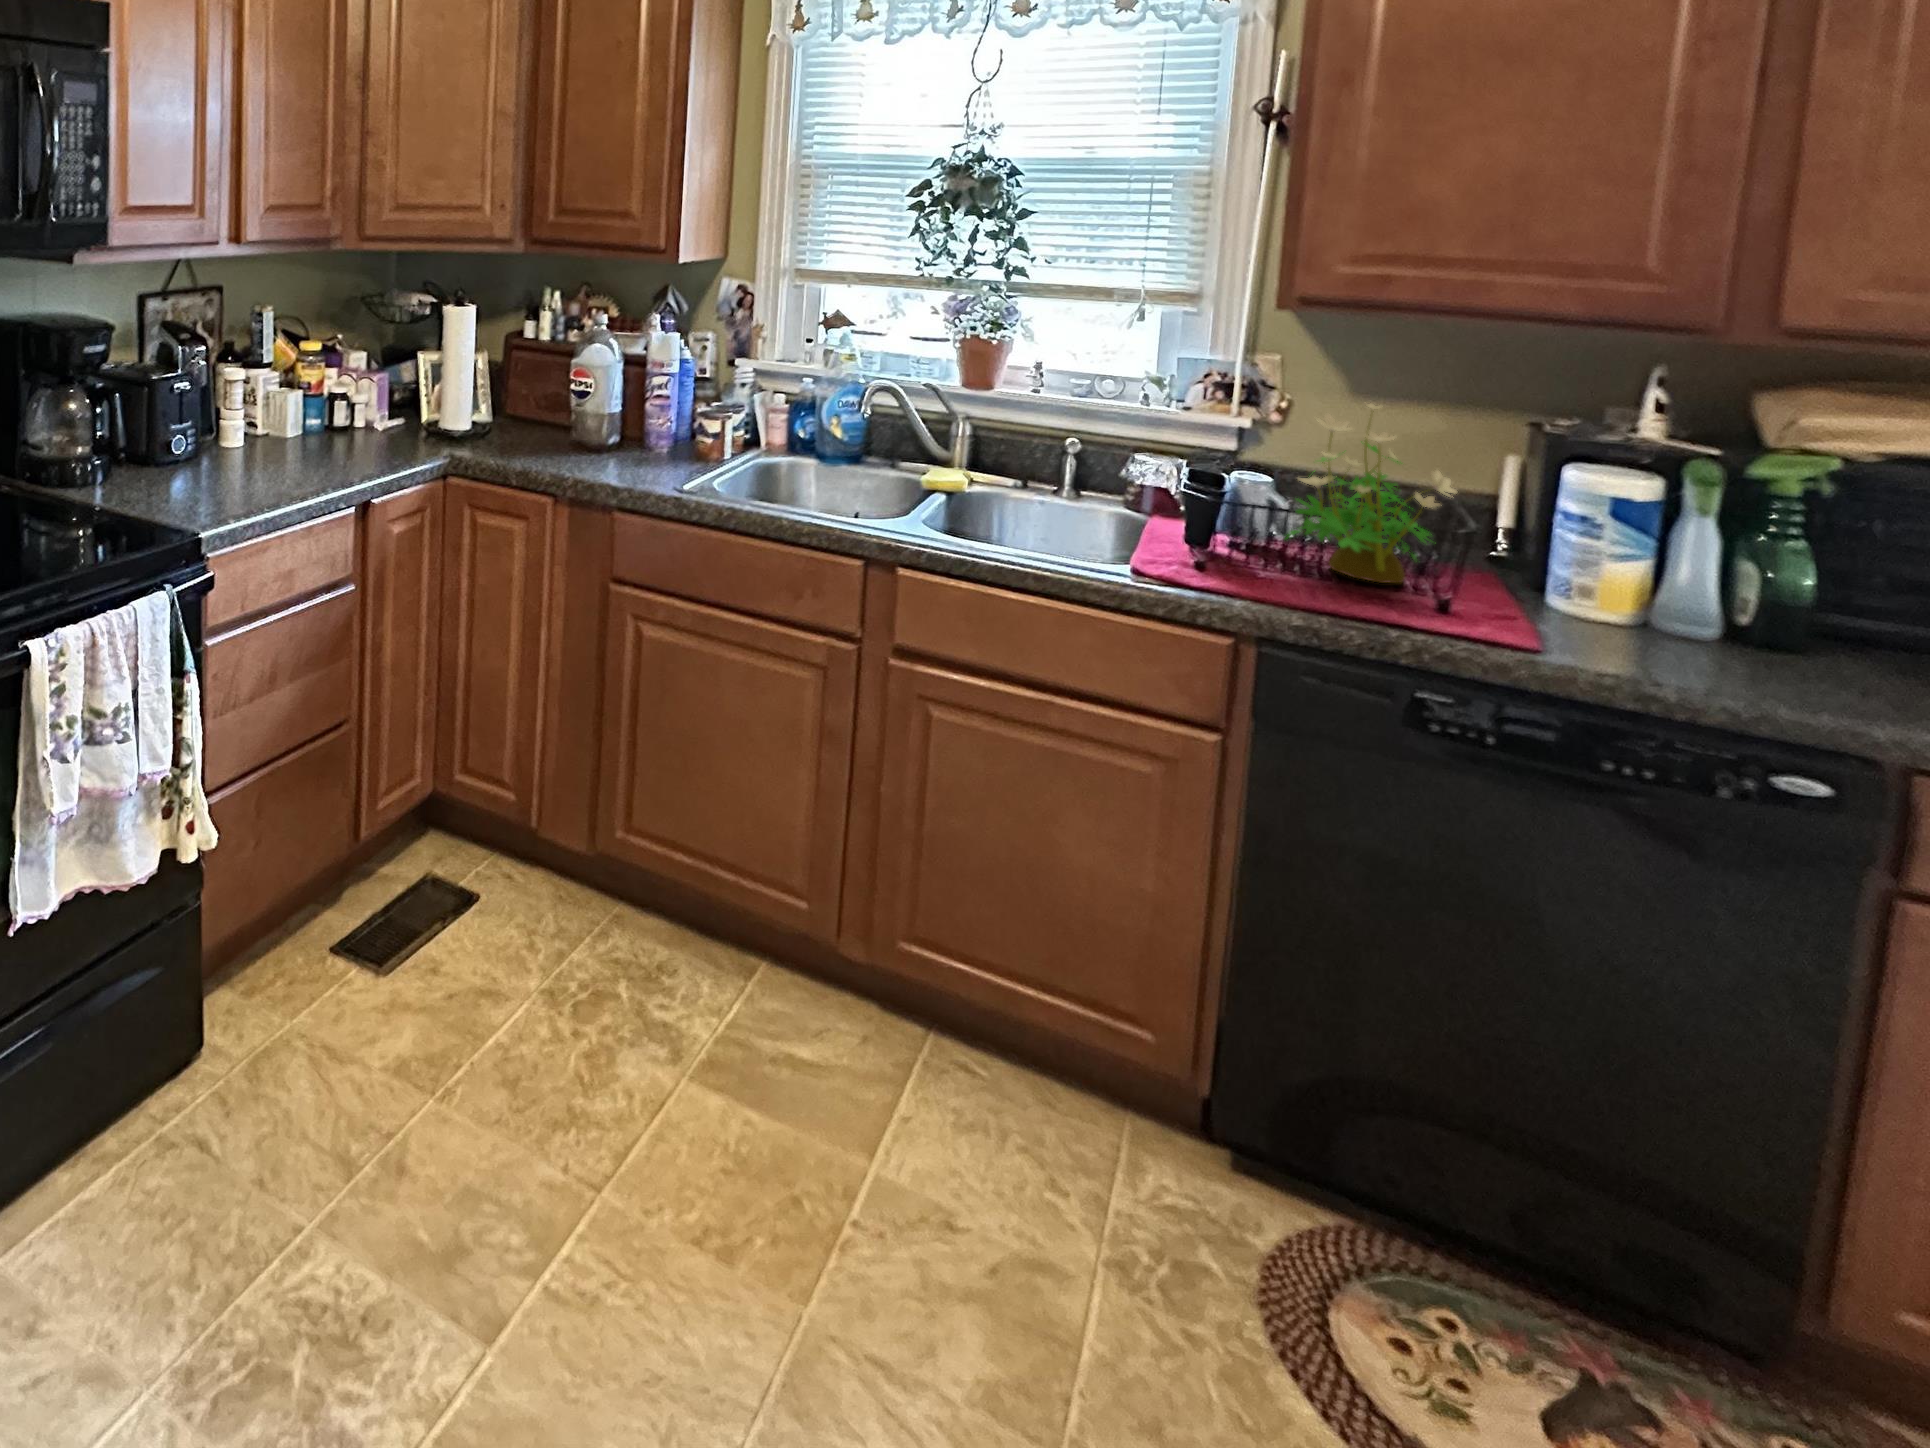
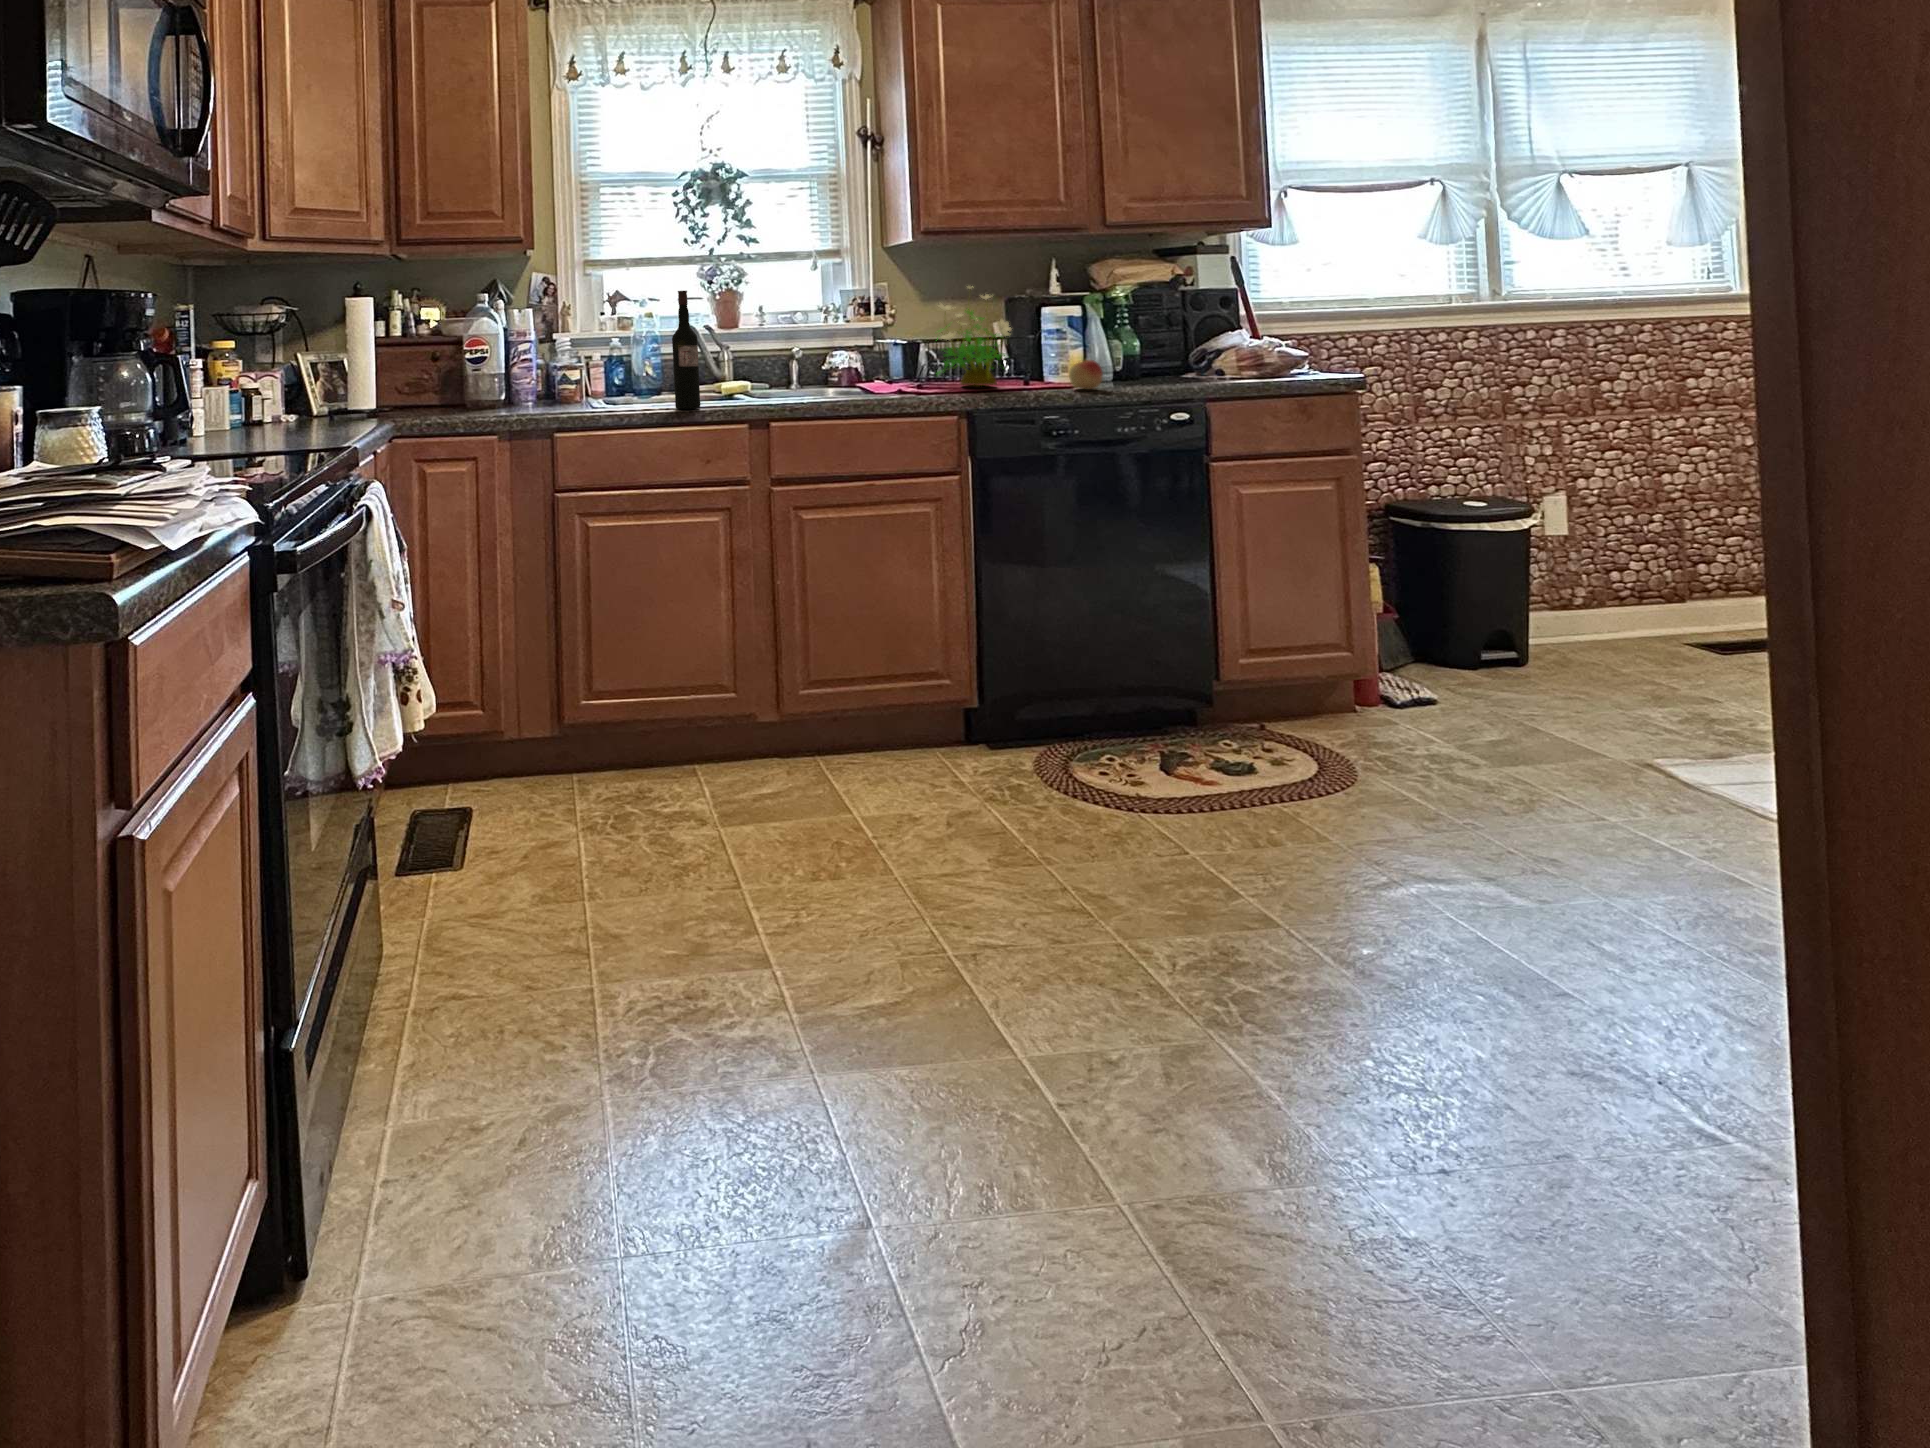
wine bottle: none [774,362,815,527] -> present [672,291,700,409]
apple: none [1556,590,1642,650] -> present [1069,360,1103,389]

